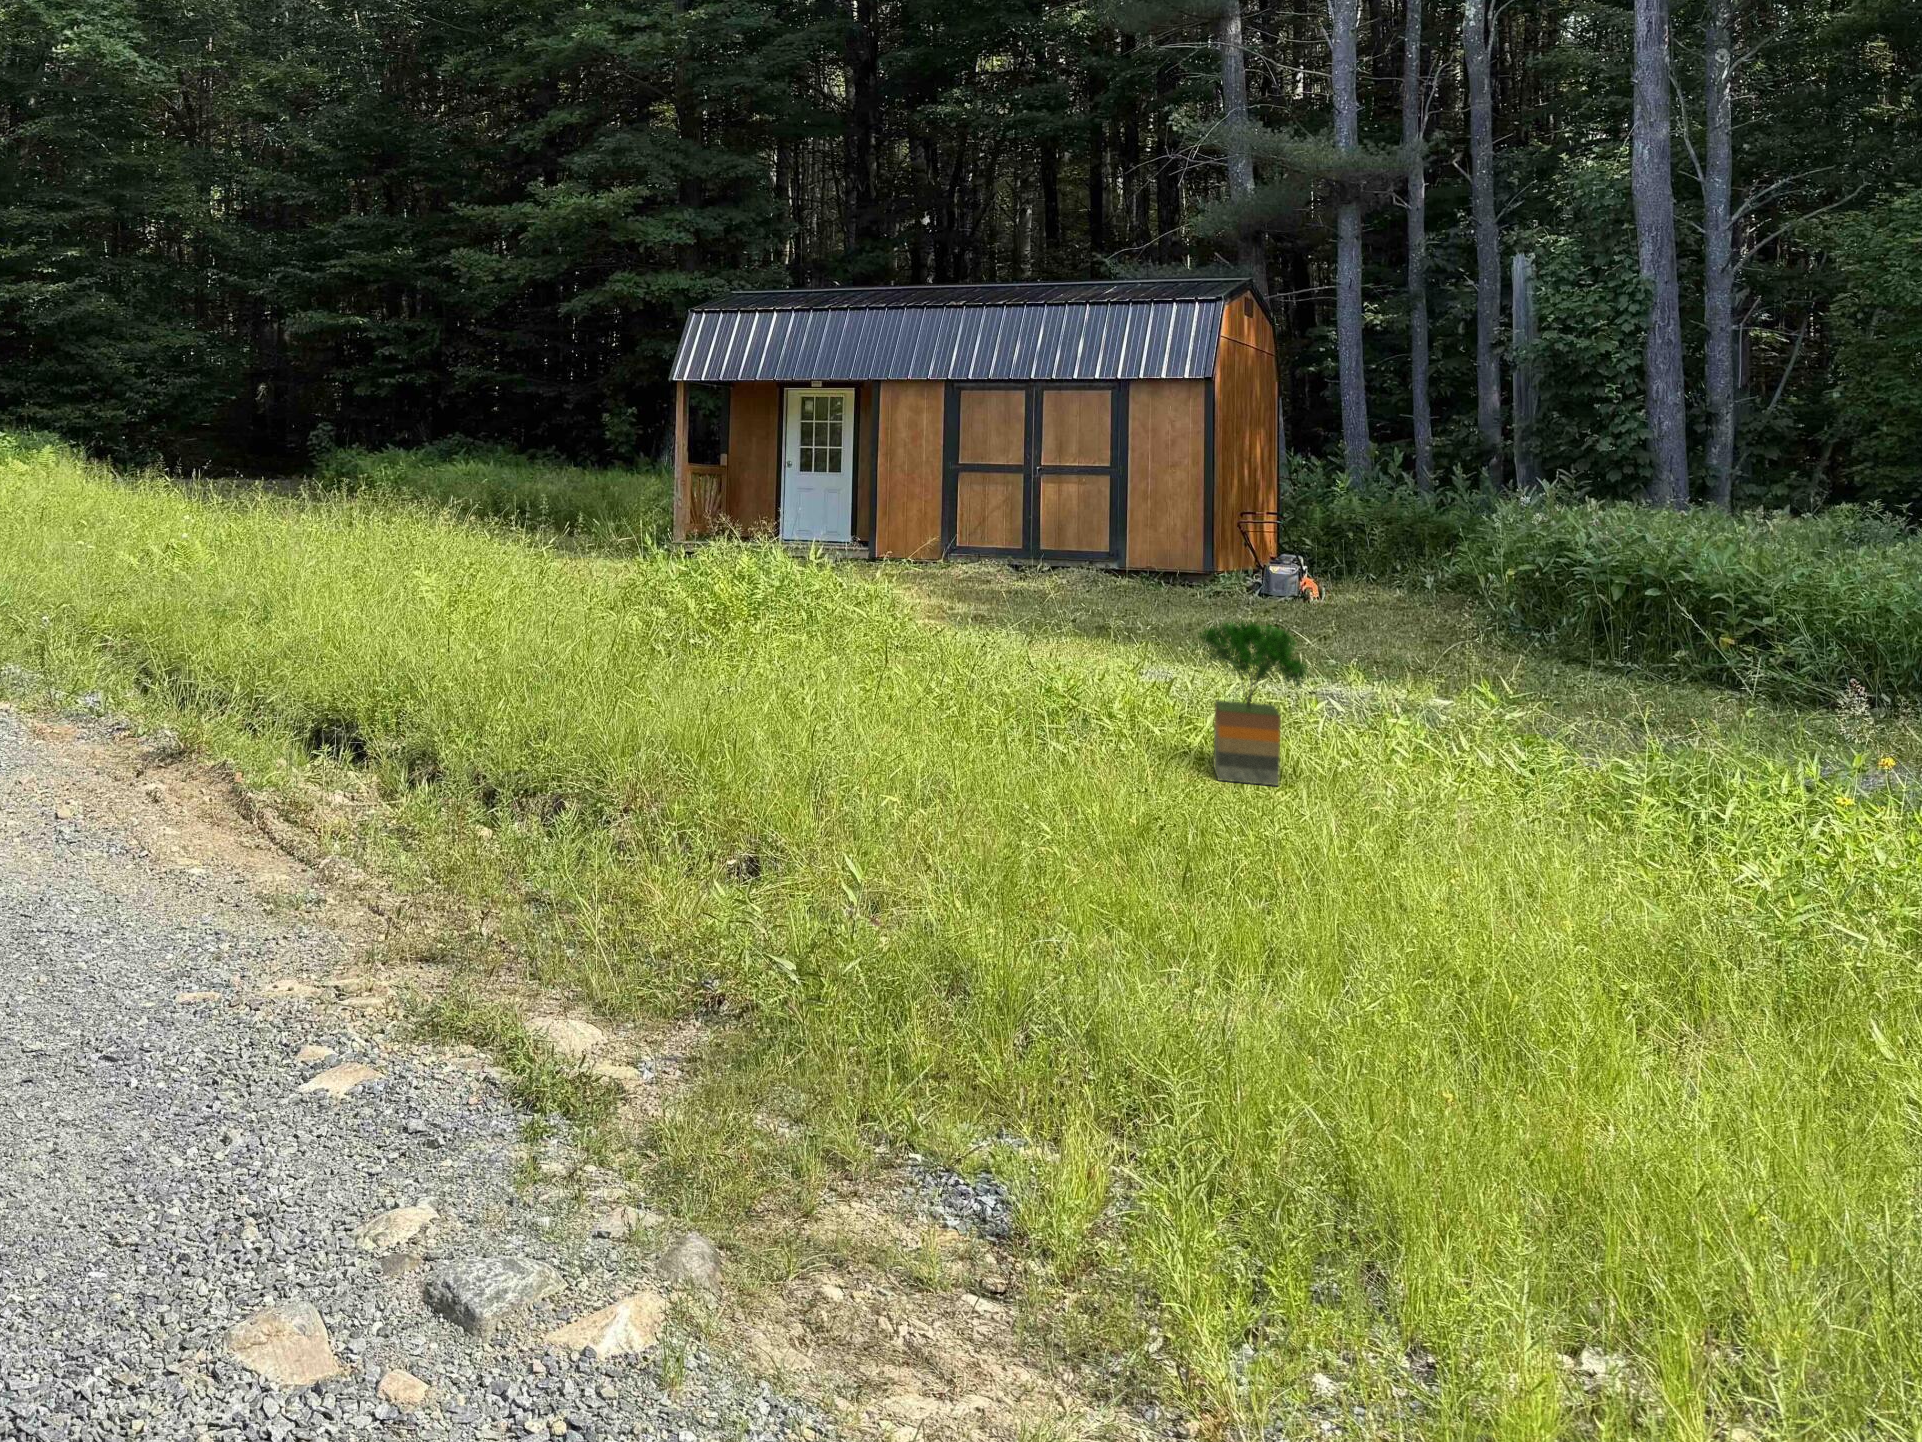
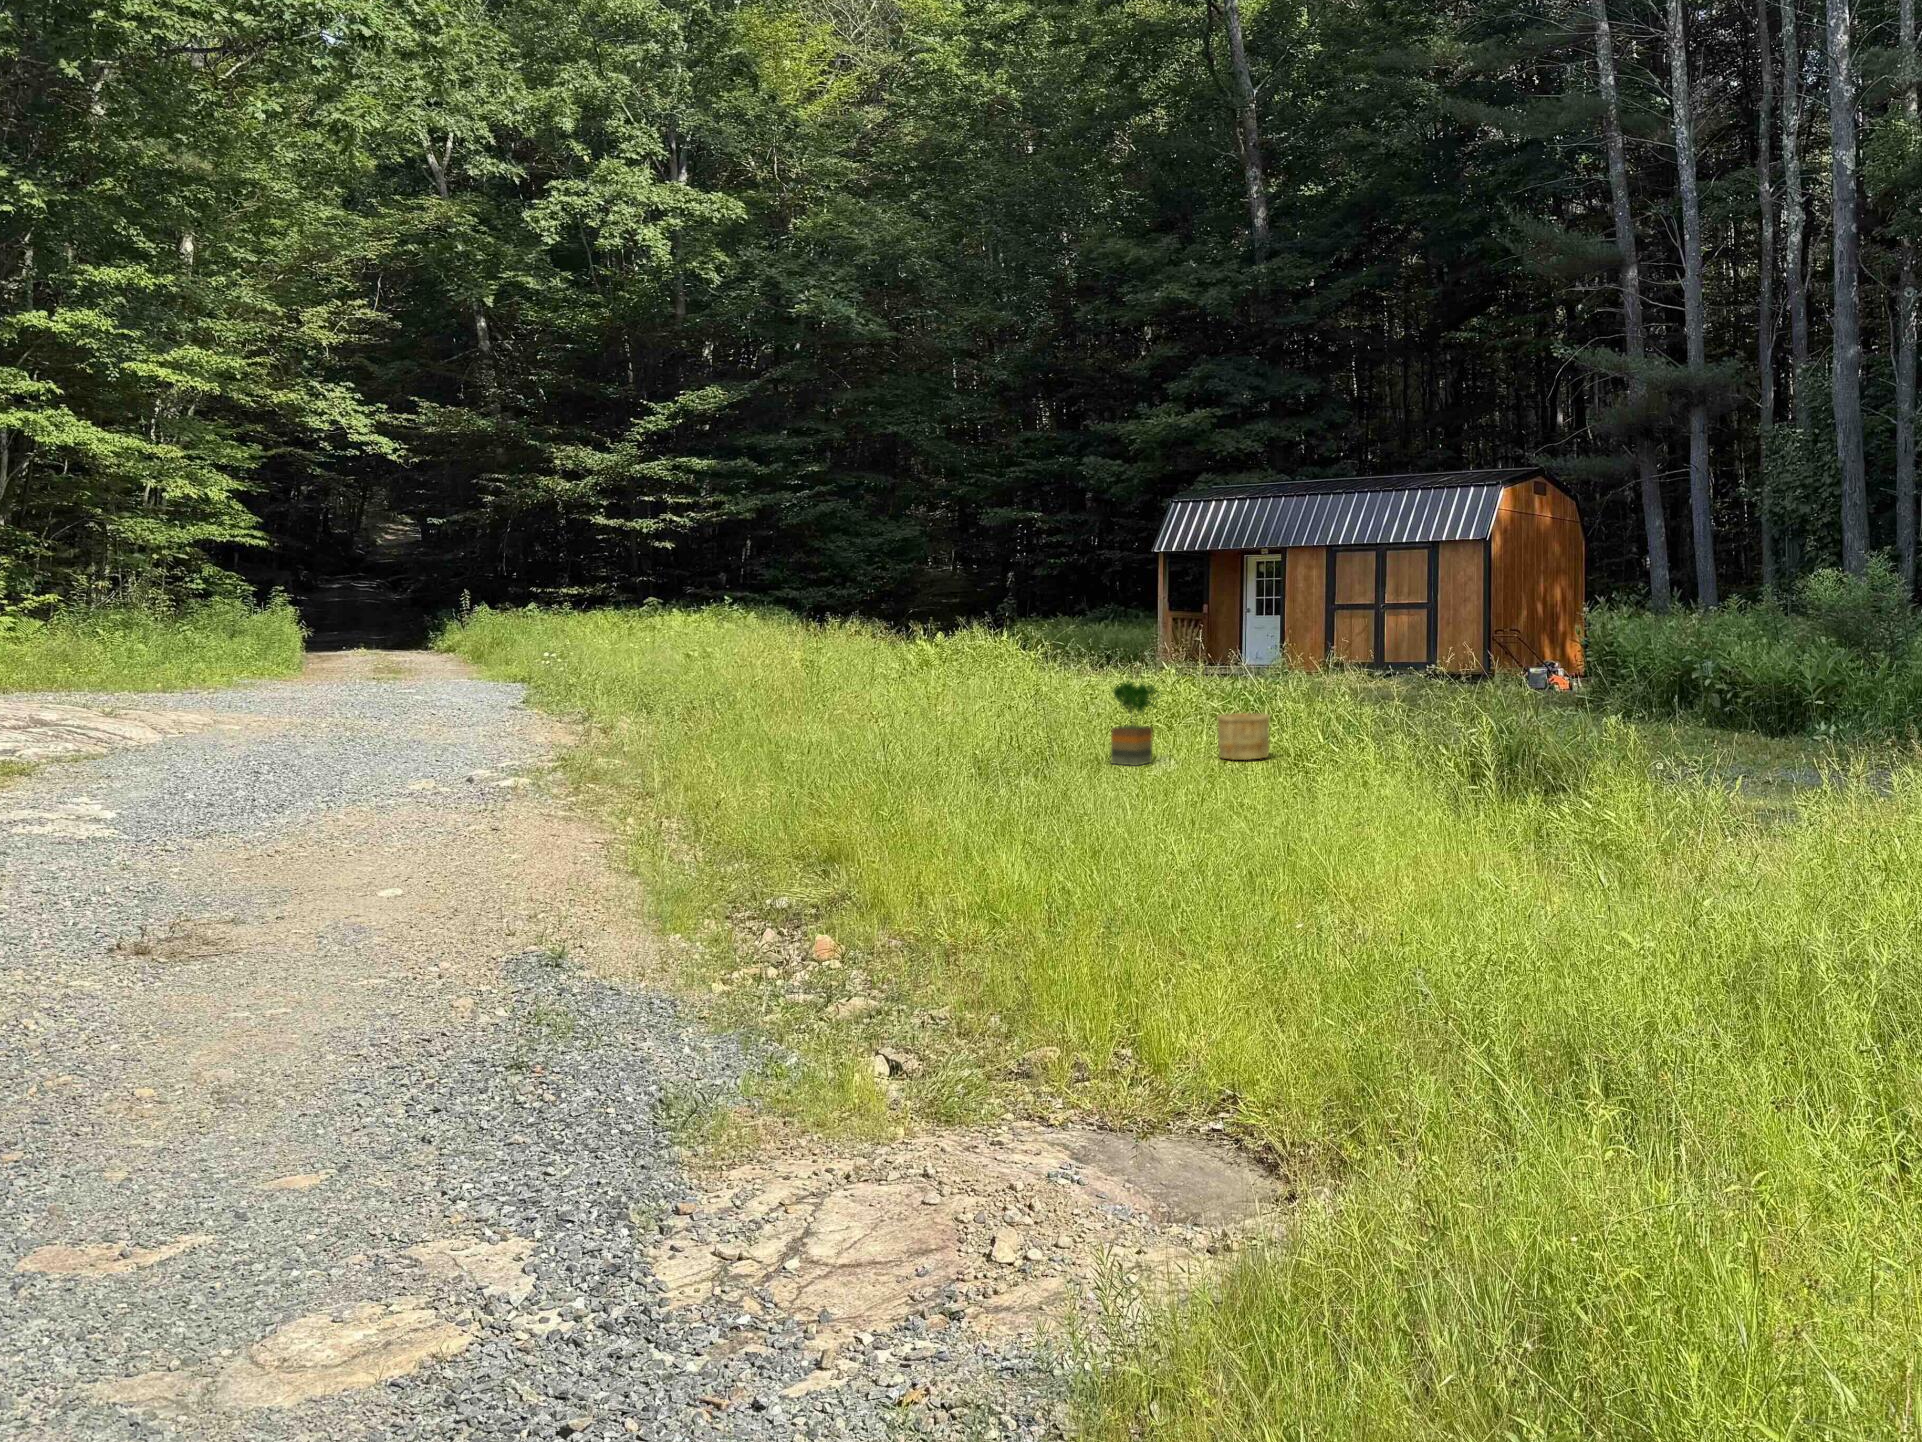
wooden bucket: none [1329,668,1438,762] -> present [1217,713,1270,760]

